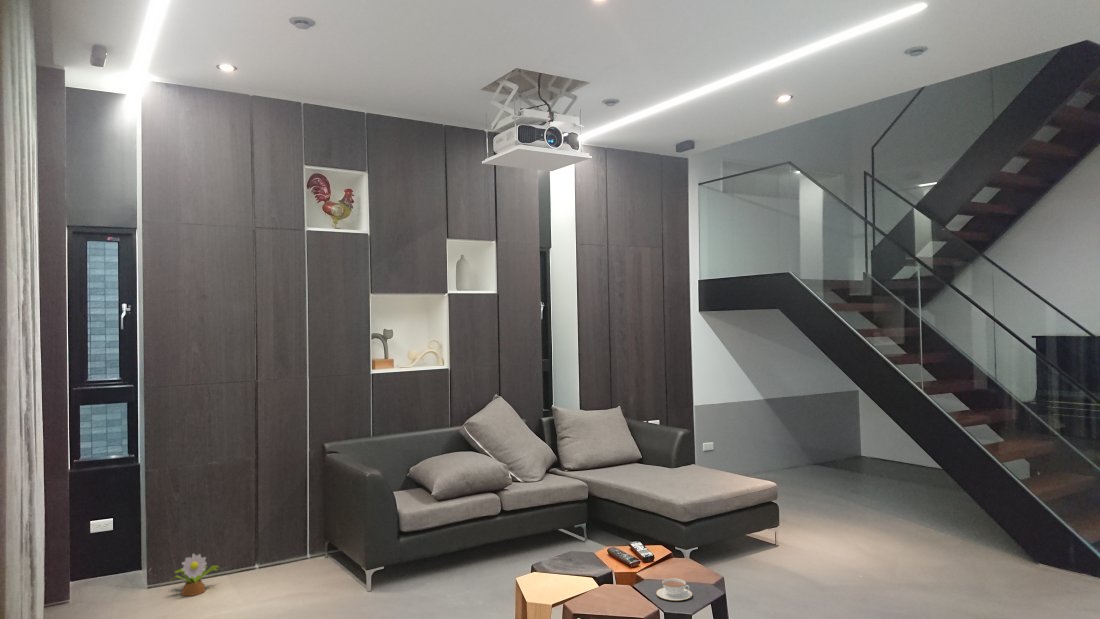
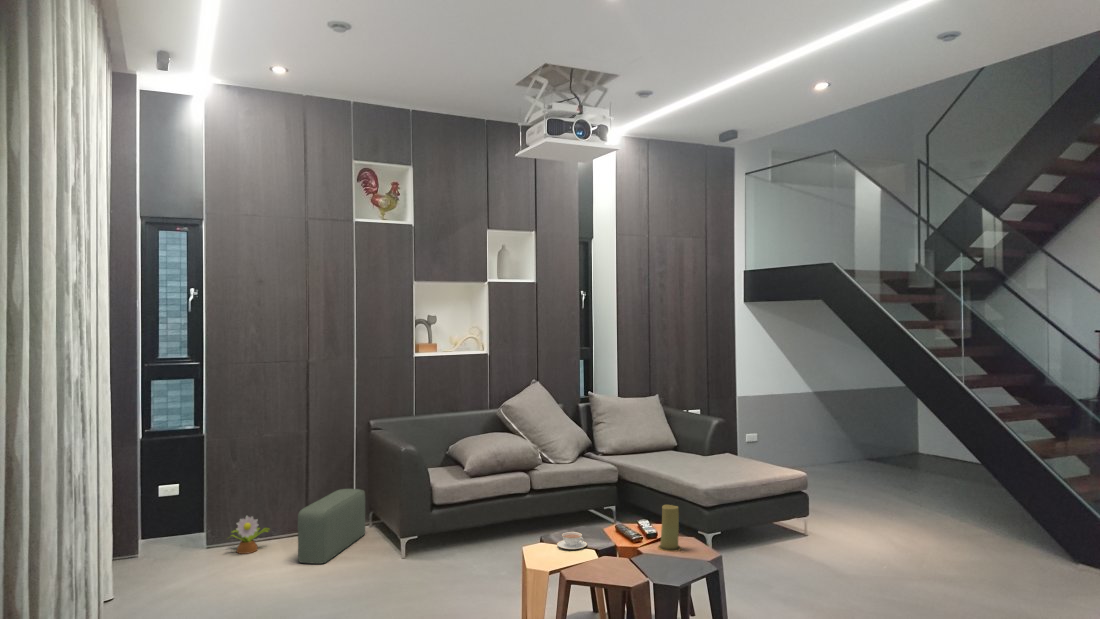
pouf: none [254,518,323,603] -> present [298,489,365,564]
candle: none [657,527,681,576] -> present [658,505,681,552]
teacup: present [656,578,692,601] -> present [557,532,587,549]

